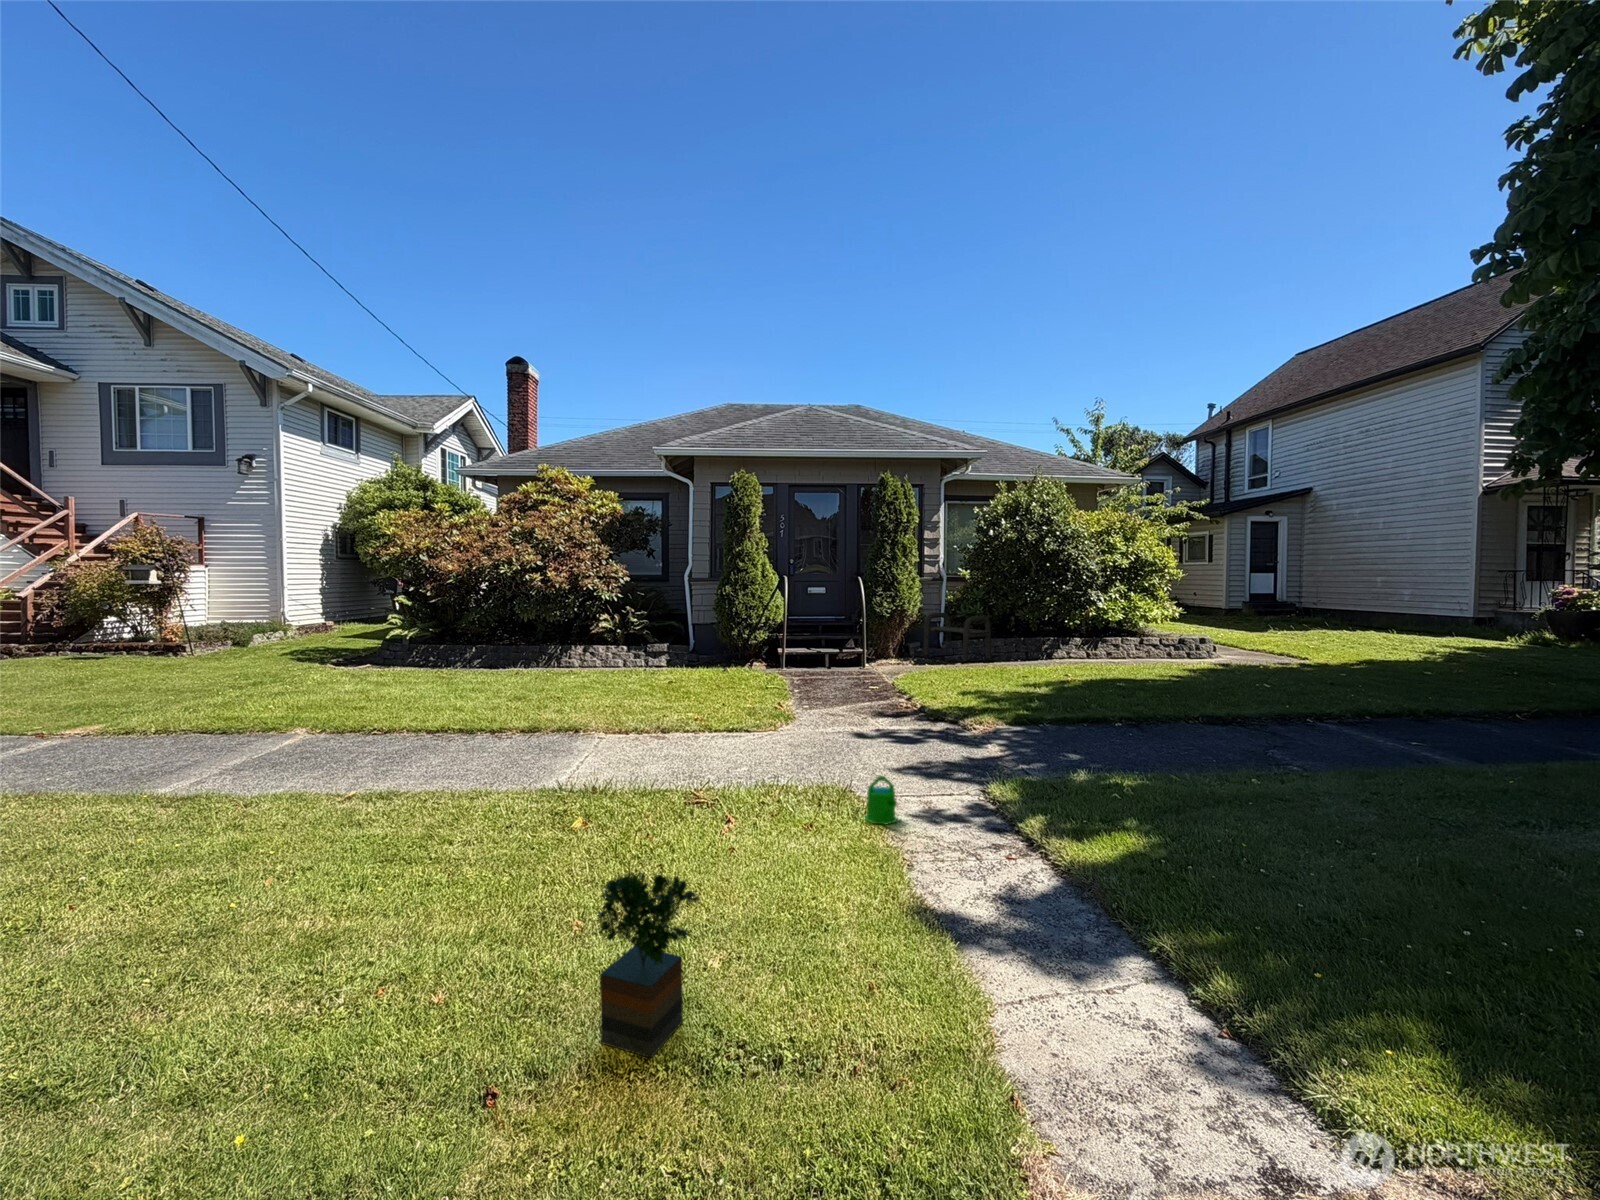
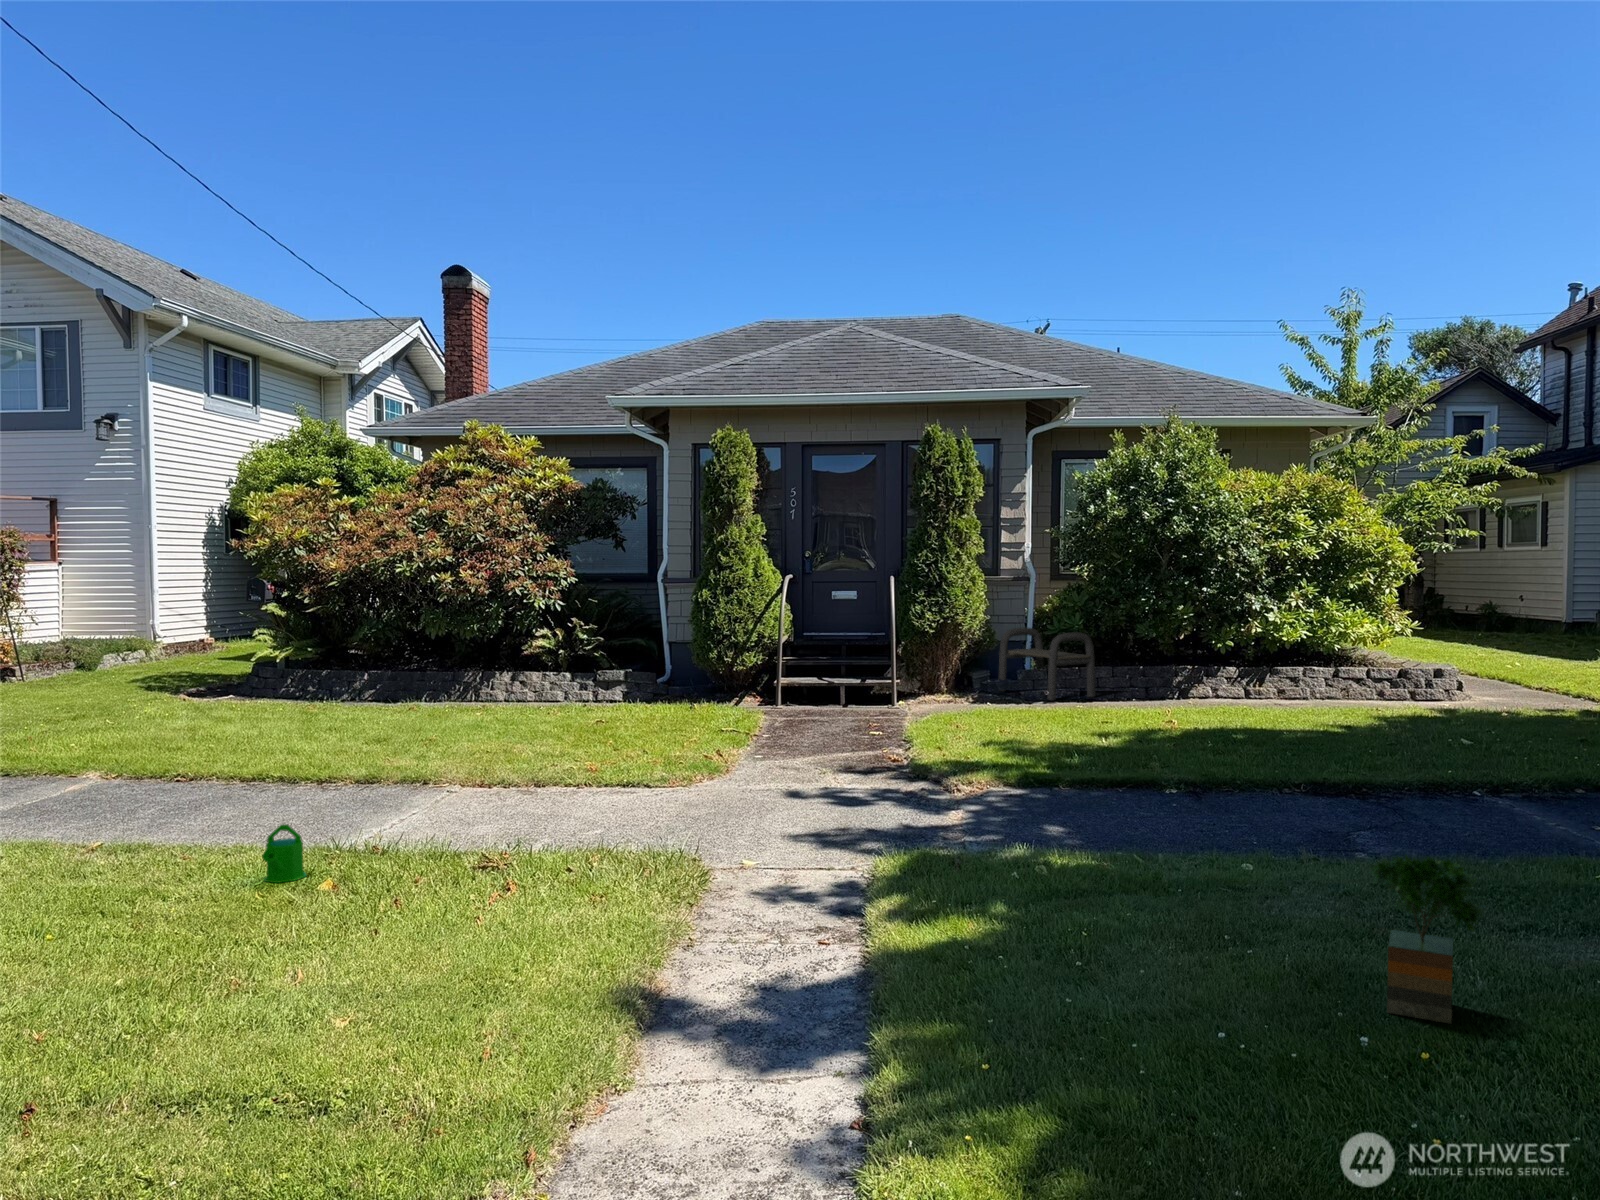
watering can: present [865,776,897,824] -> present [262,824,306,883]
potted tree: present [597,871,699,1058] -> present [1372,856,1485,1024]

